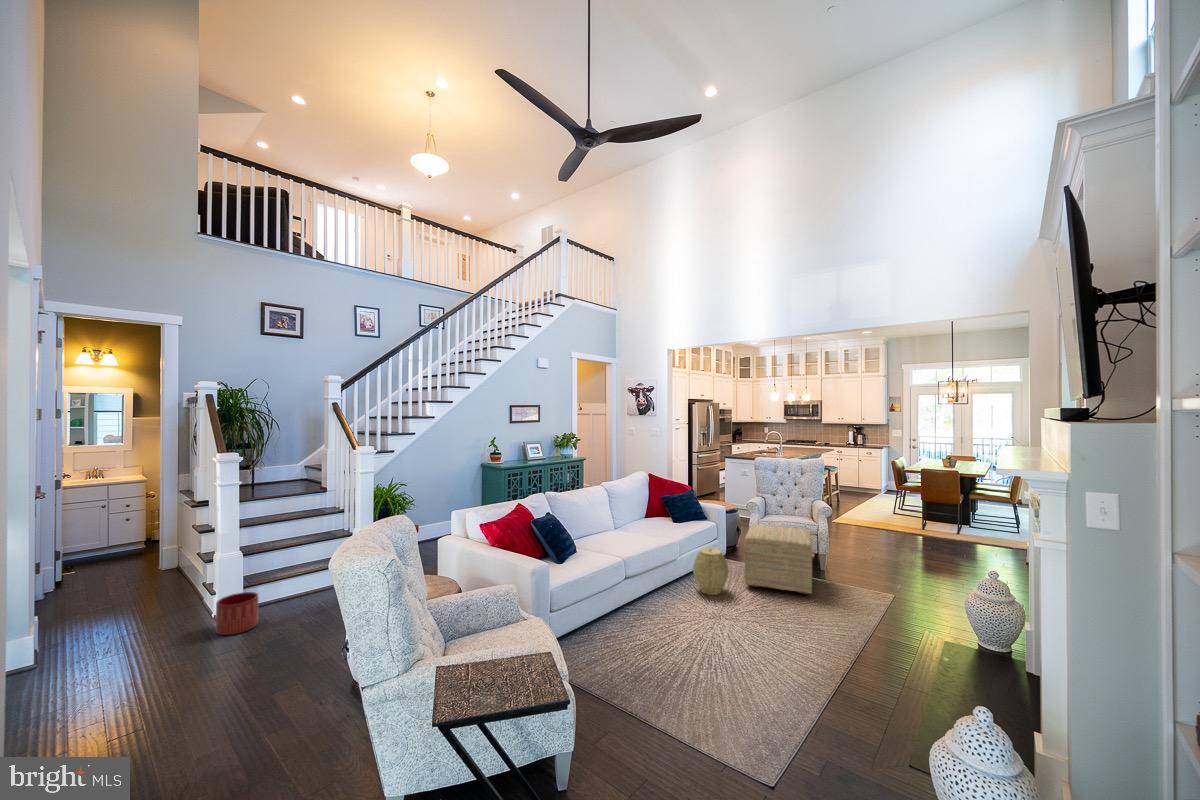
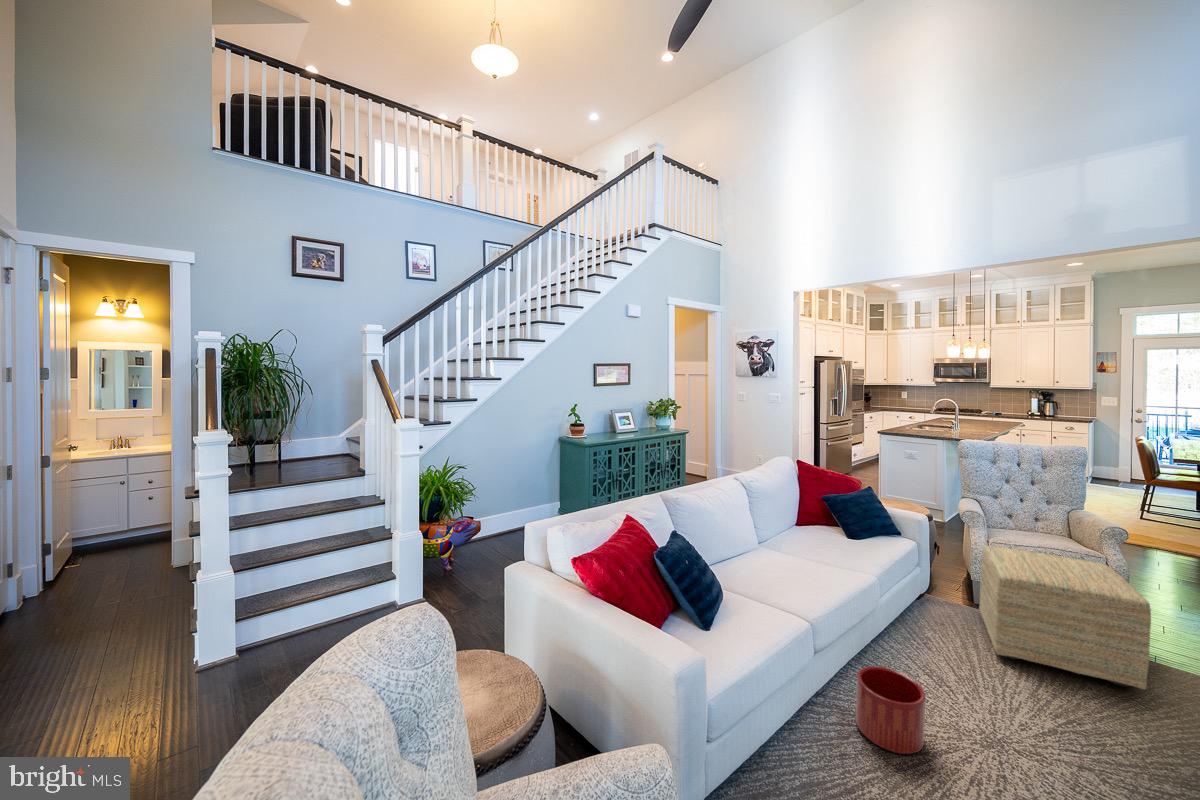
woven basket: present [693,548,729,595] -> none [903,588,974,672]
planter: present [216,592,258,635] -> present [856,666,926,754]

